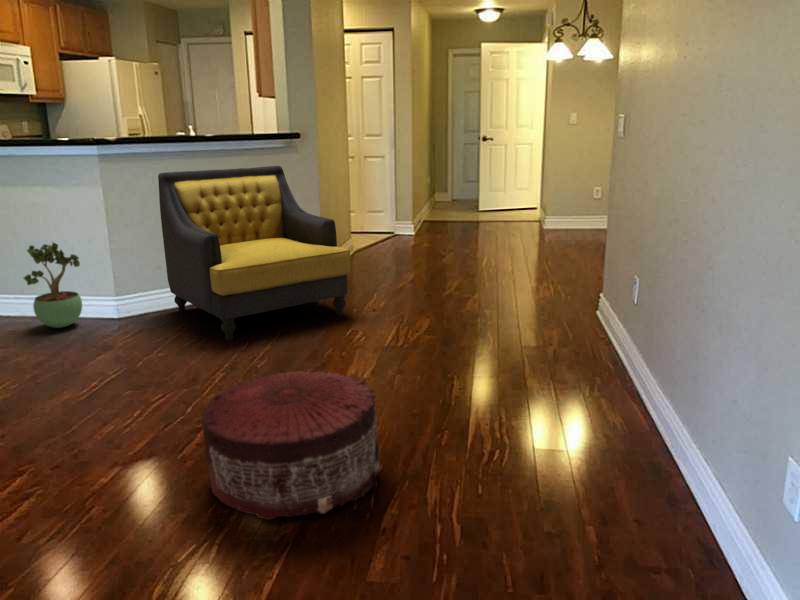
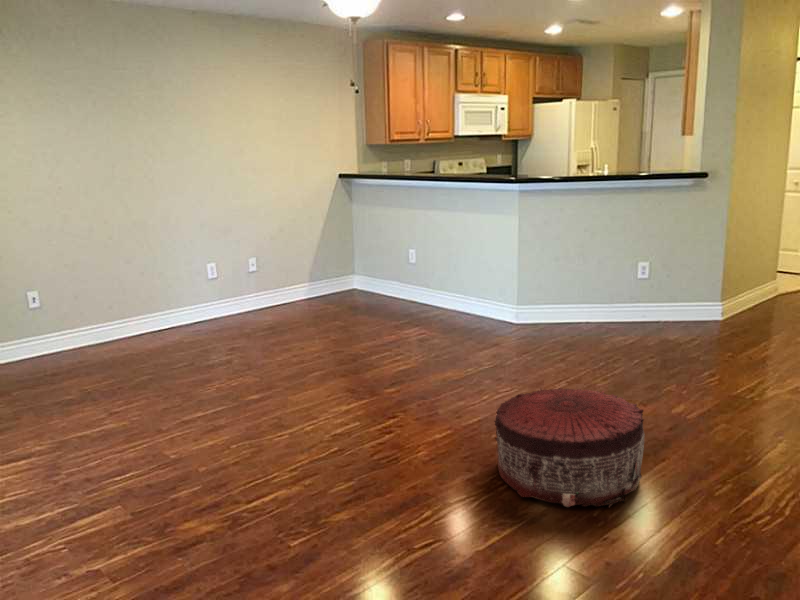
armchair: present [158,166,351,341] -> none [559,204,727,360]
potted plant: present [24,243,82,328] -> none [451,258,490,326]

